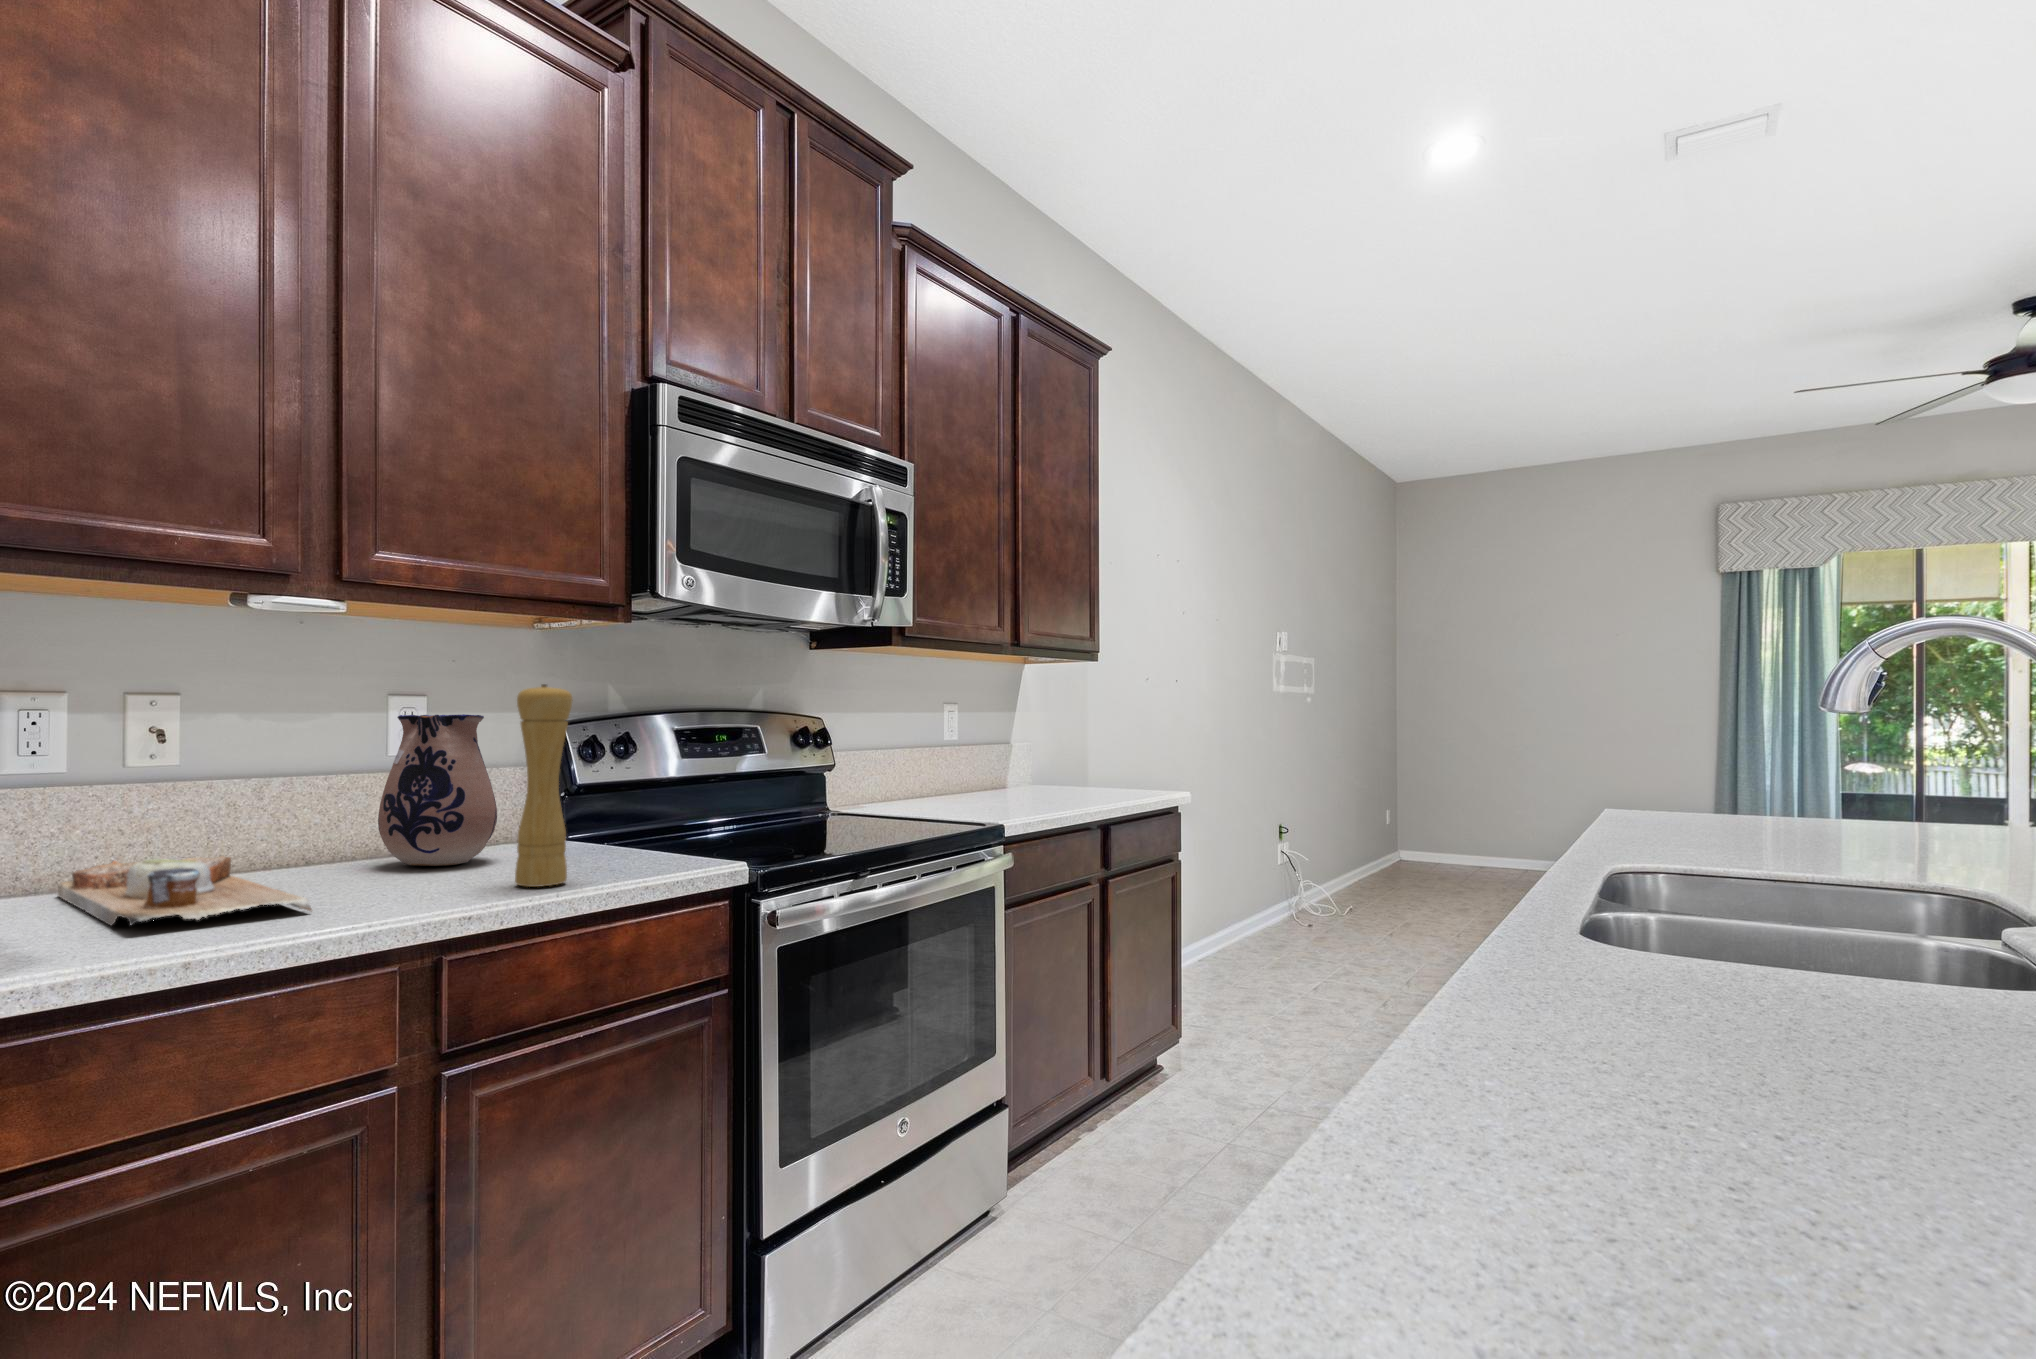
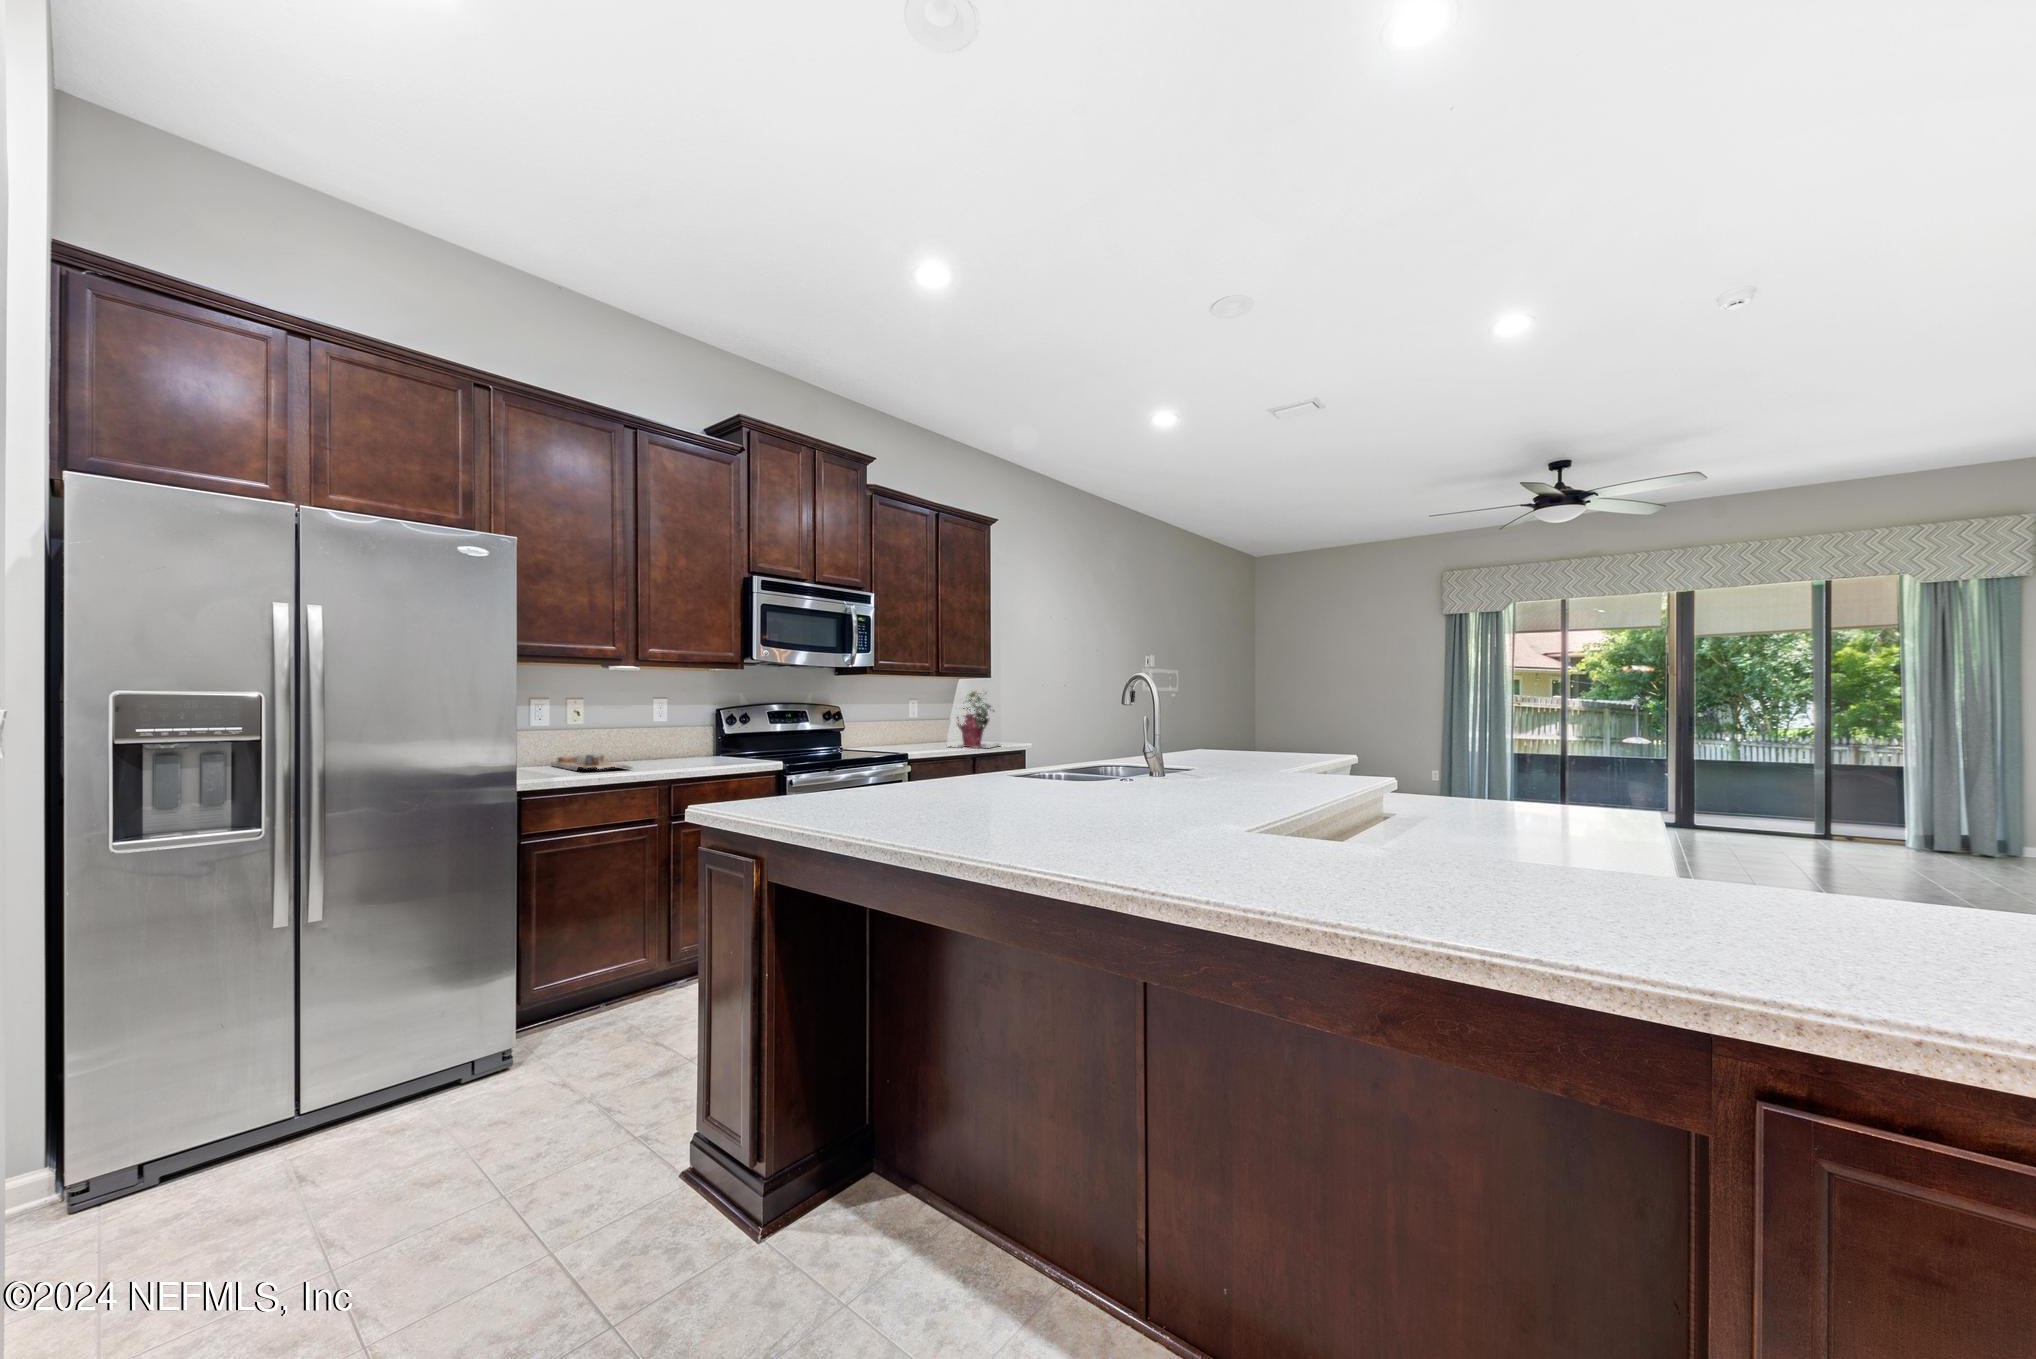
potted plant: none [1035,681,1140,805] -> present [952,691,999,748]
pepper mill: present [515,684,573,887] -> none [698,695,718,766]
ceramic pitcher: present [378,714,497,866] -> none [651,705,693,761]

